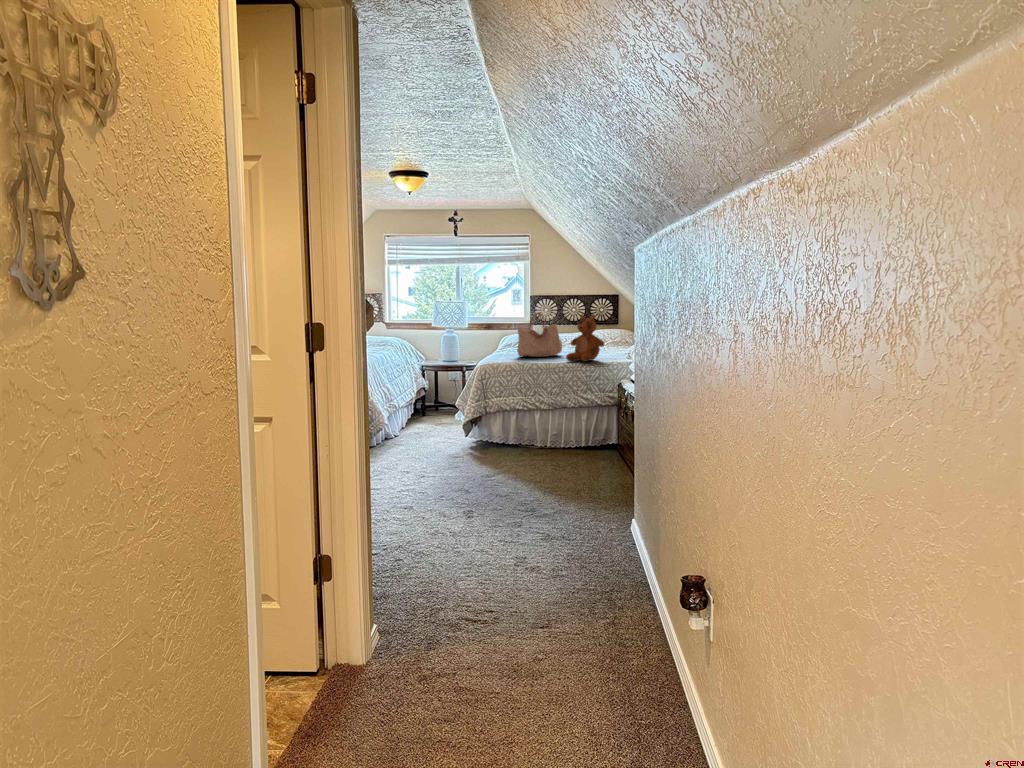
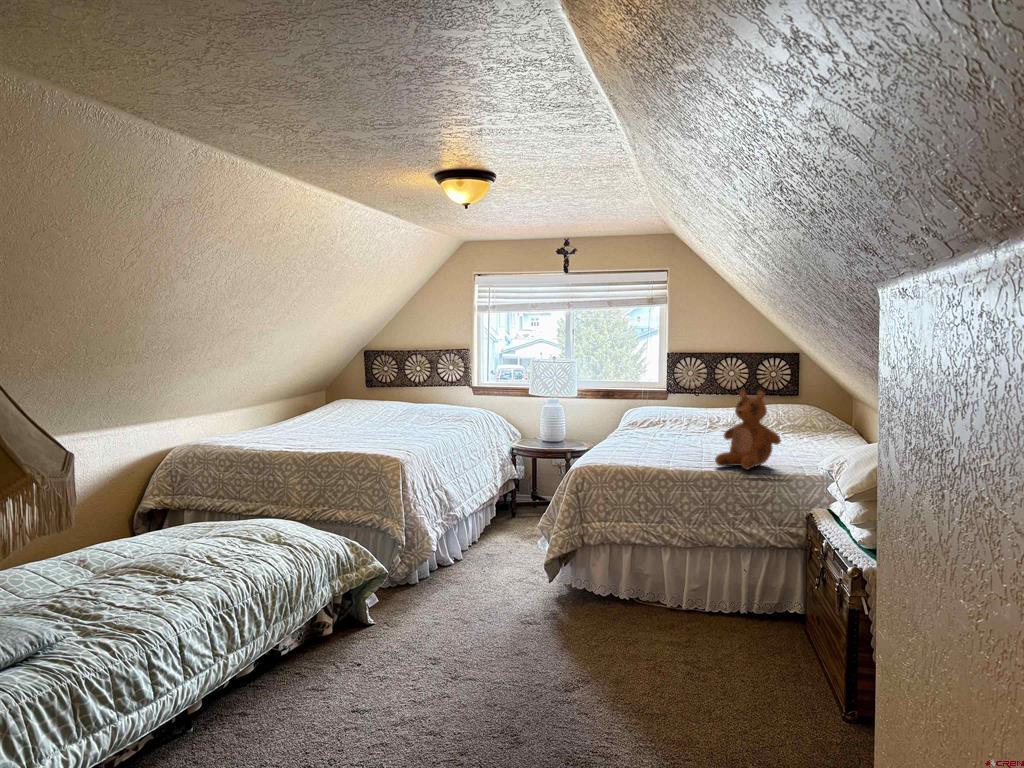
handbag: present [517,312,562,357] -> none [637,384,710,454]

